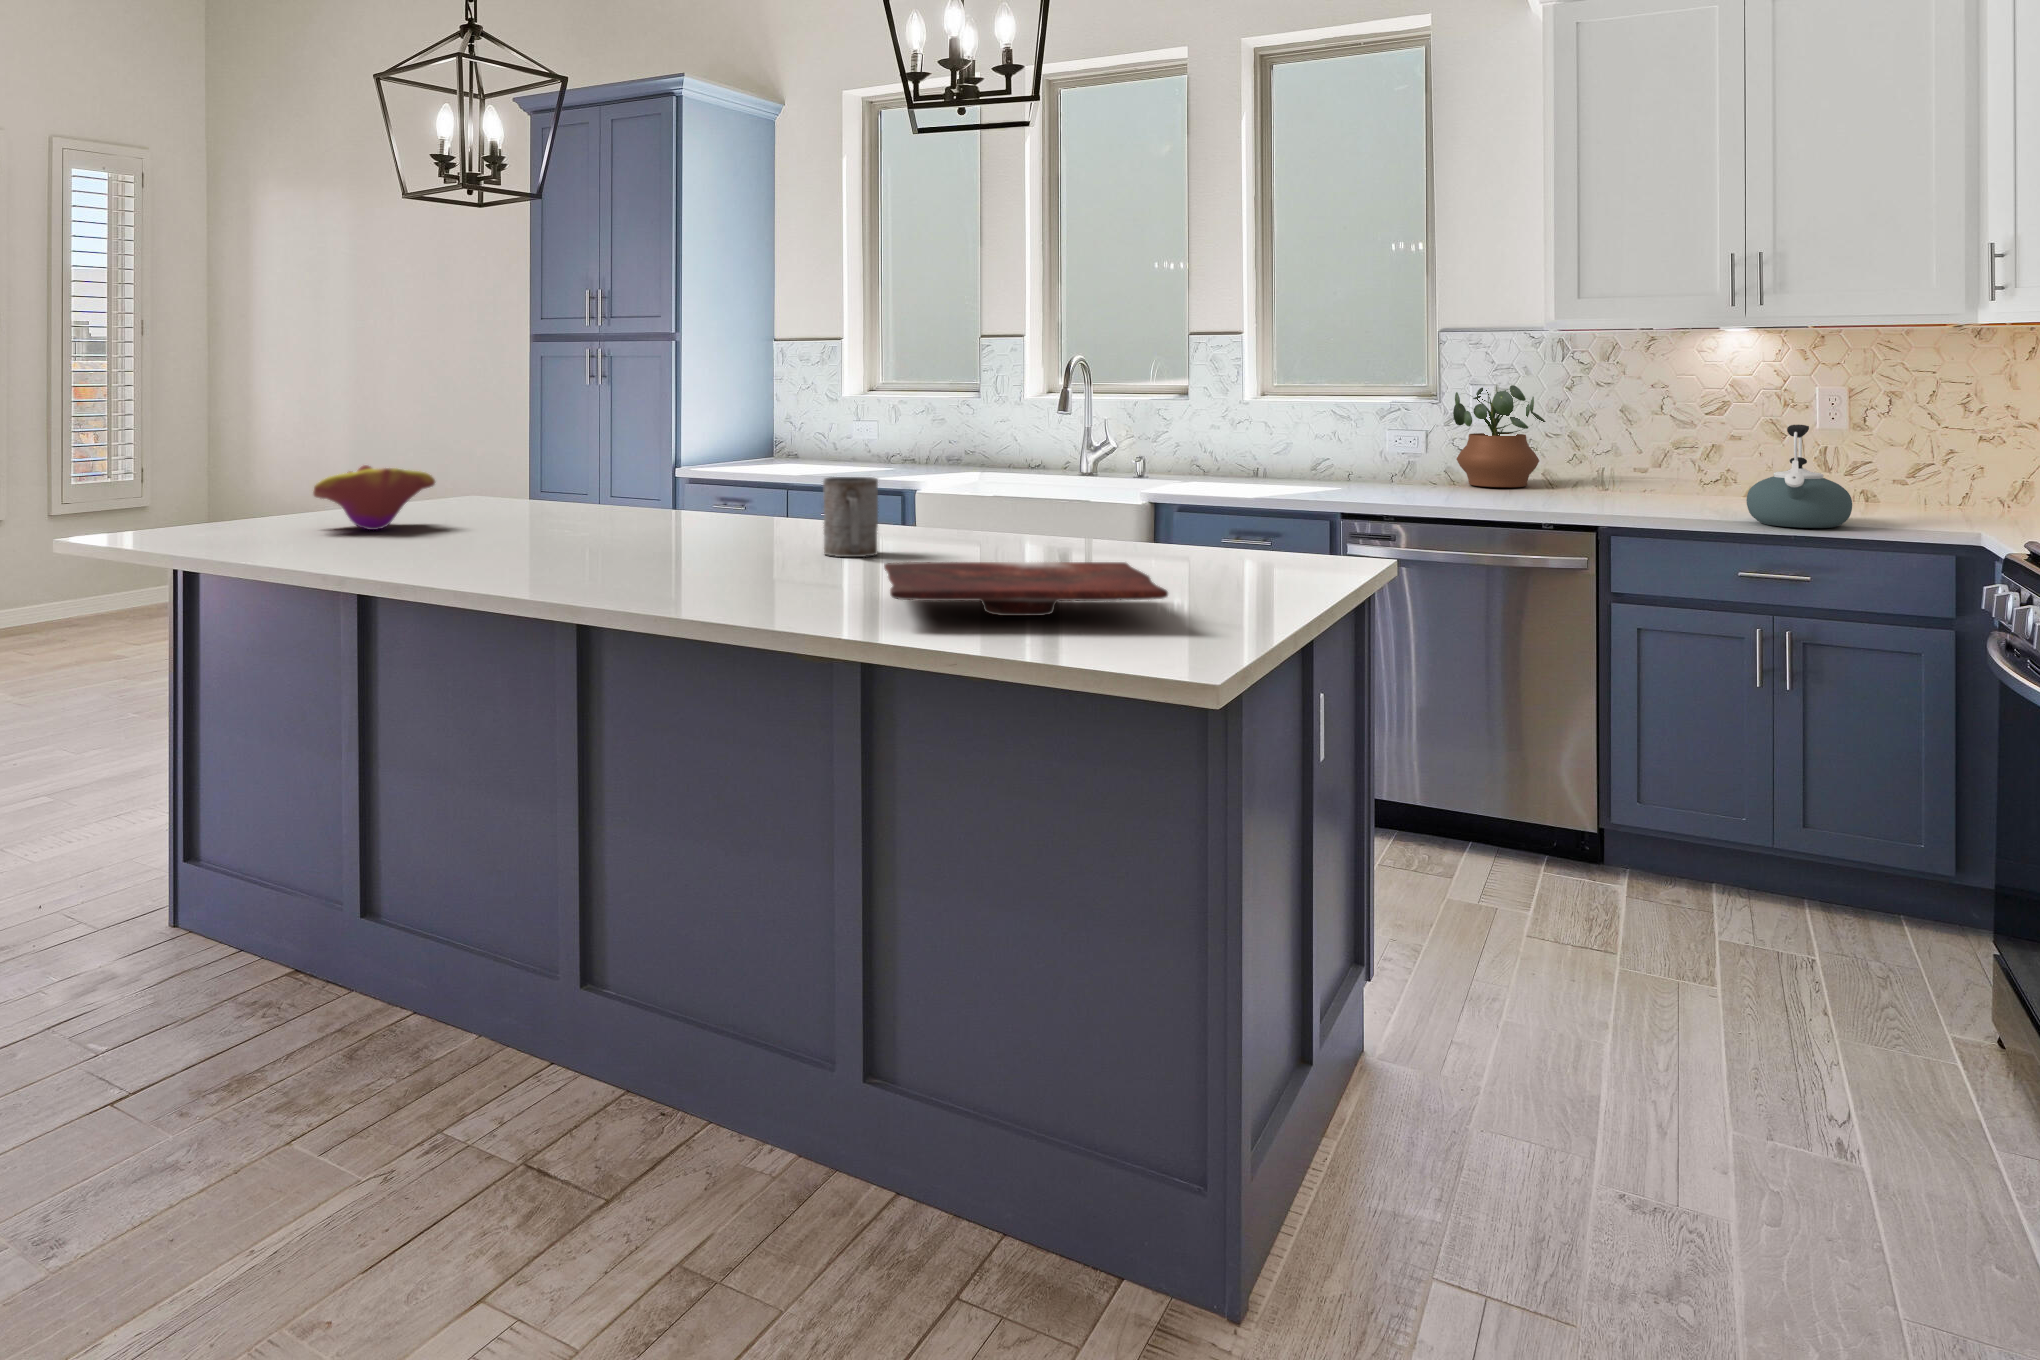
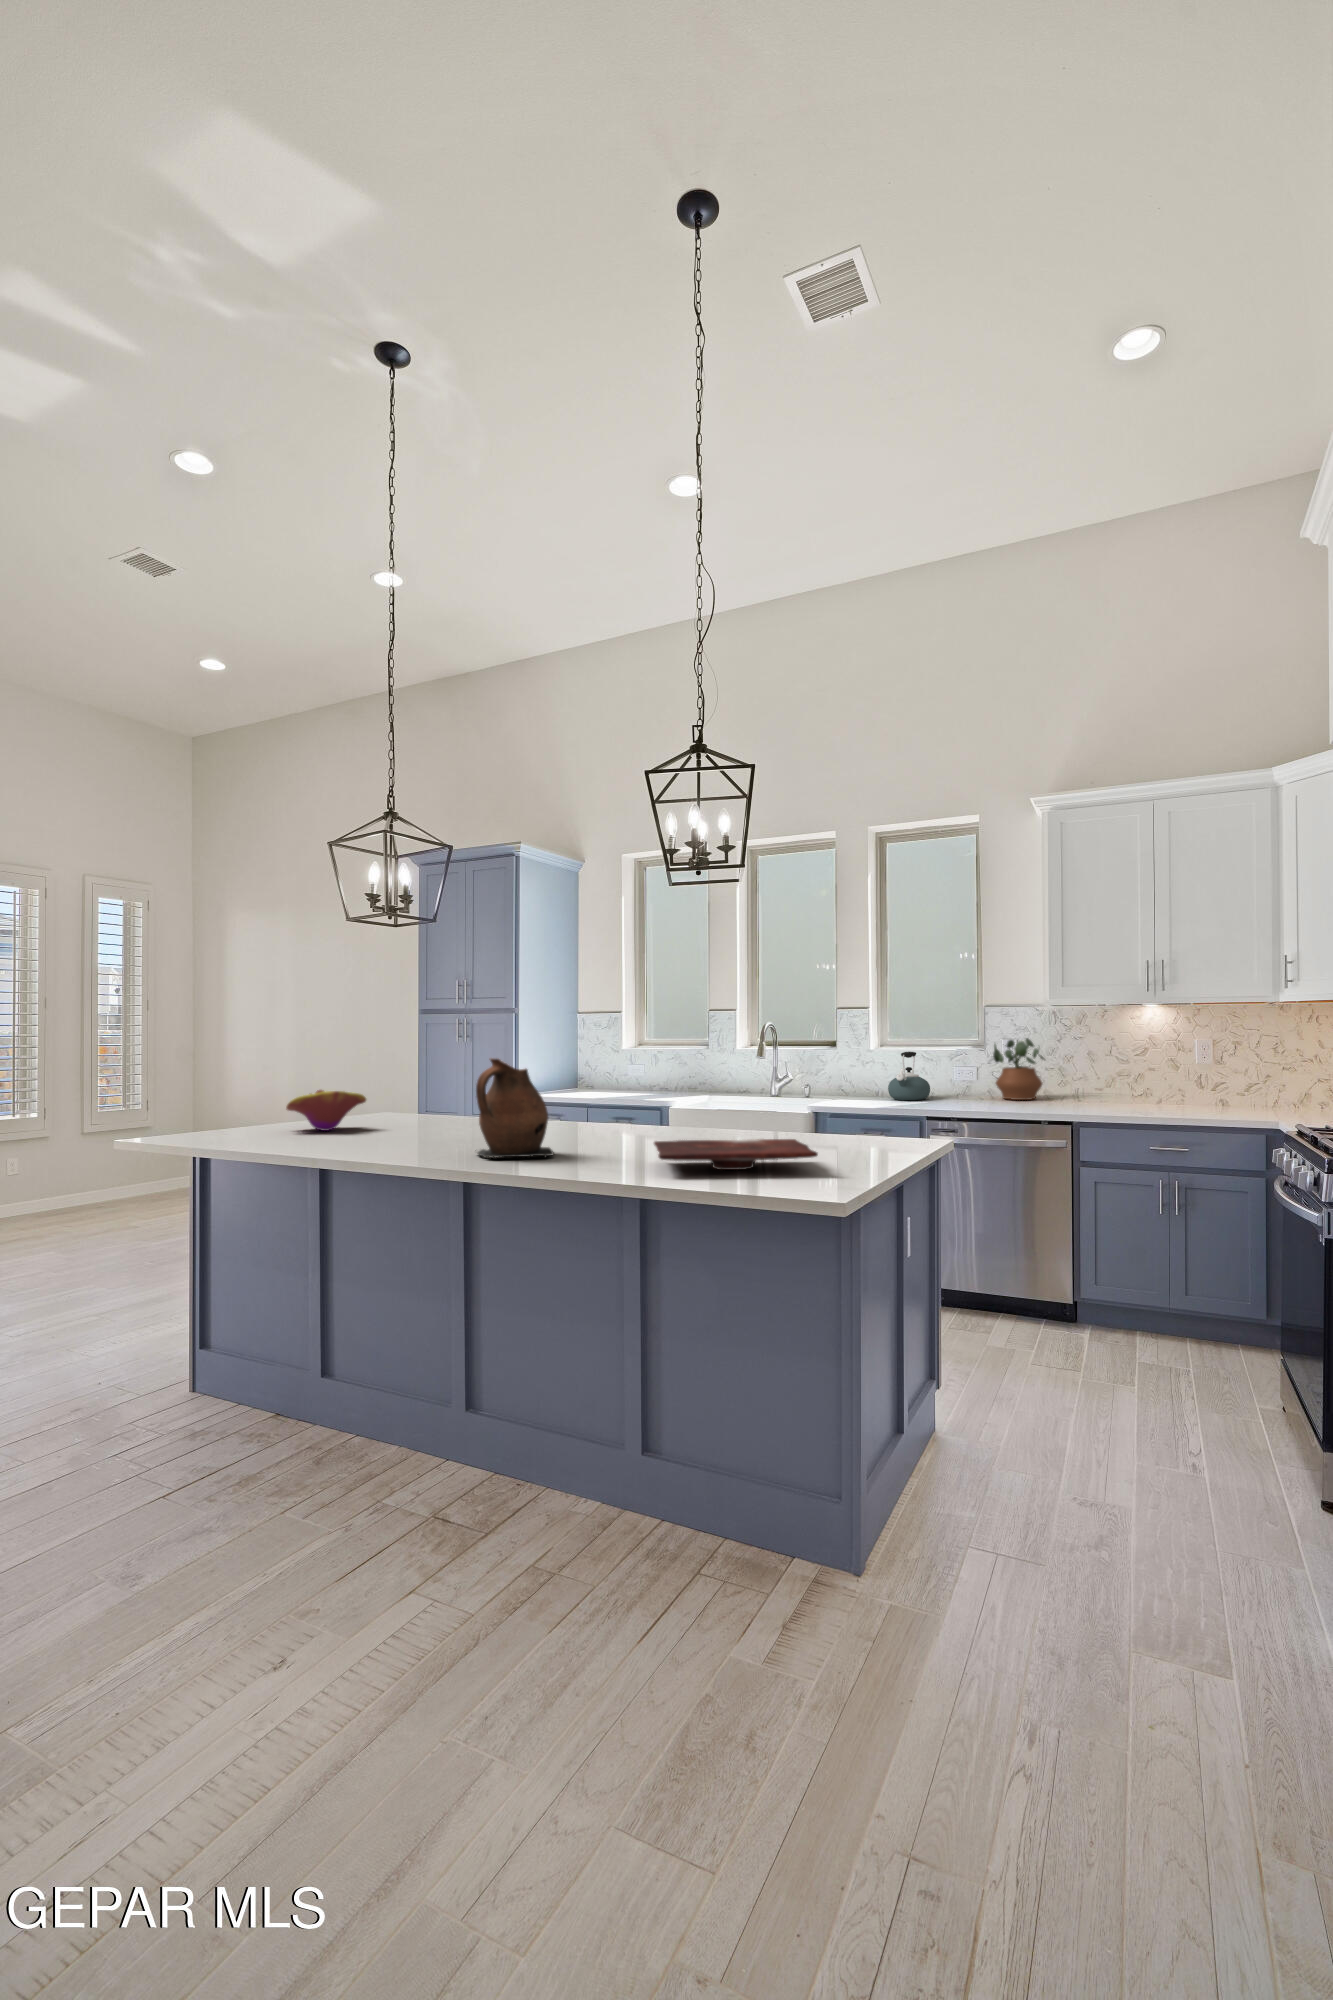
ceramic pitcher: none [590,421,720,587] -> present [476,1058,553,1158]
kettle: present [1746,425,1852,528] -> present [888,1052,930,1100]
mug: present [823,477,878,557] -> none [615,1093,648,1142]

